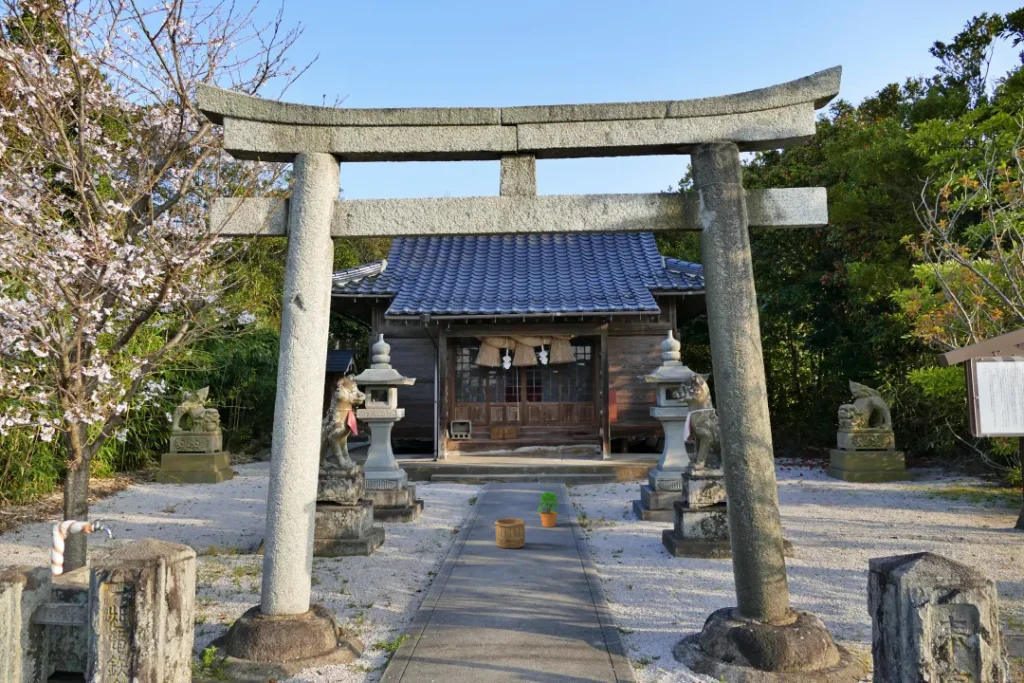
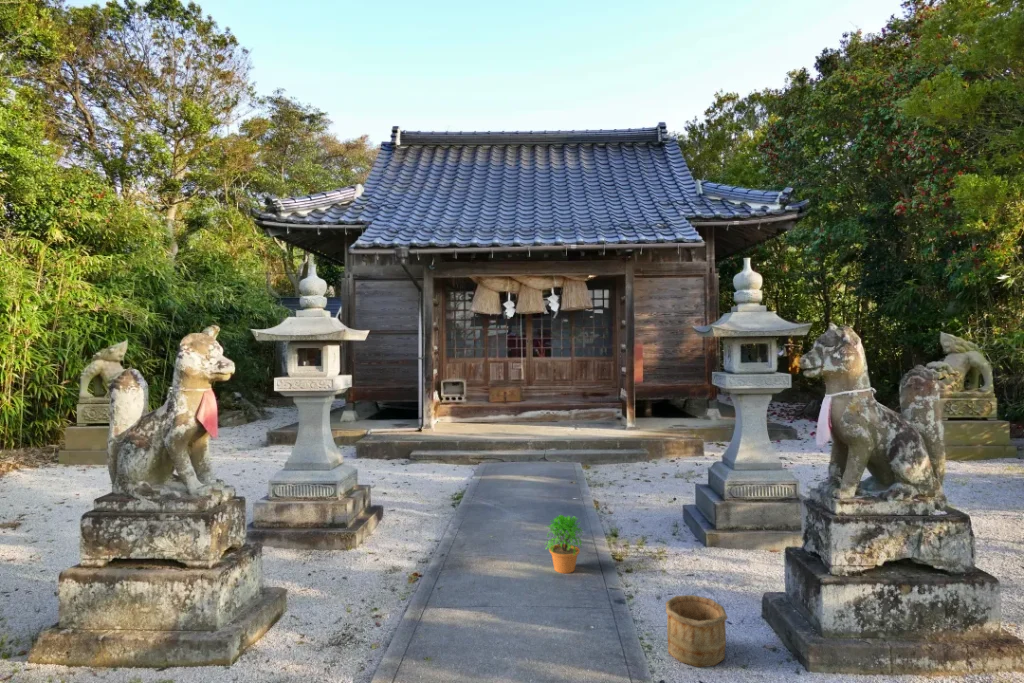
wooden bucket: present [495,518,526,549] -> present [666,595,727,667]

